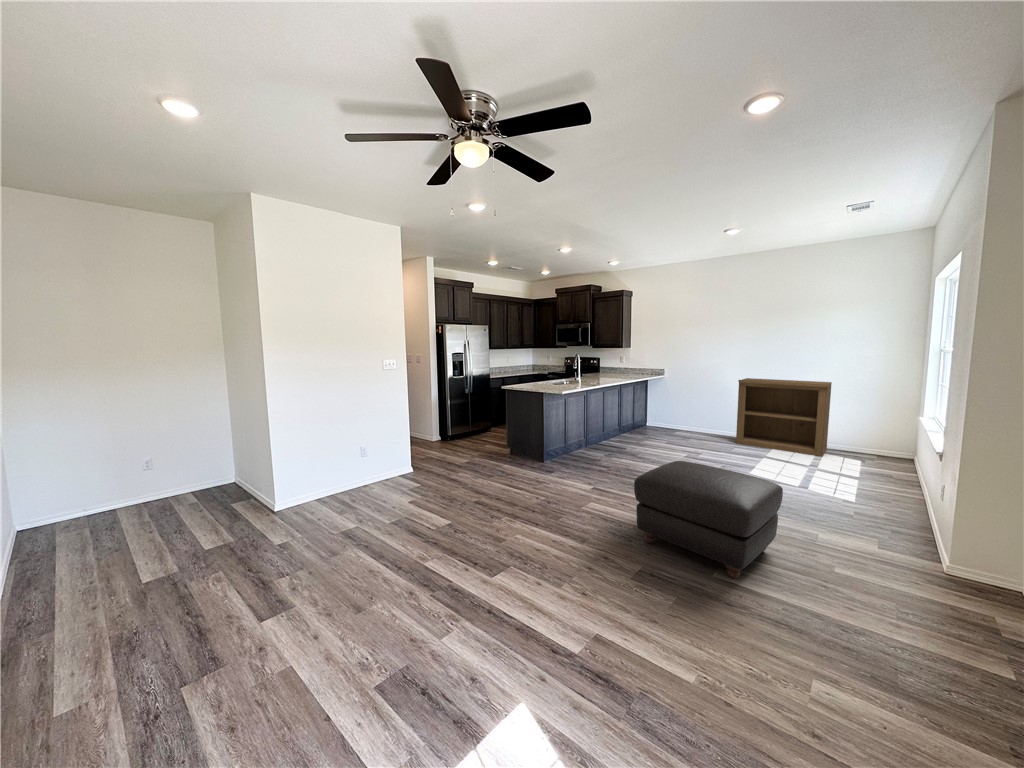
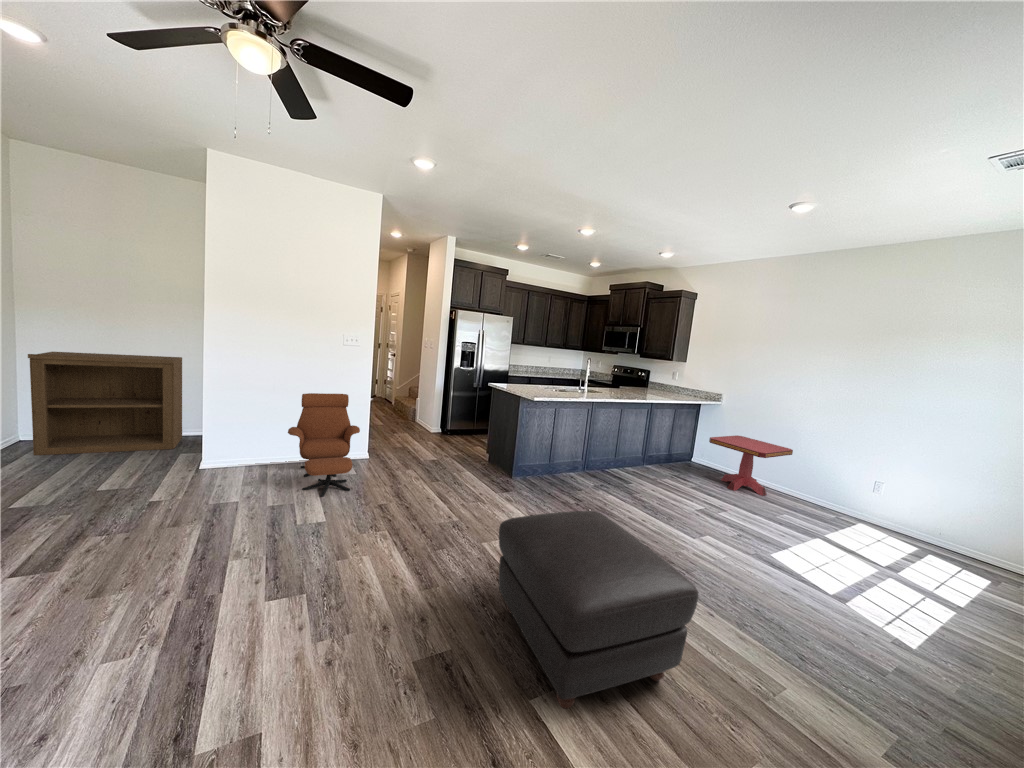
bookshelf: present [736,378,832,456] -> present [28,352,182,455]
side table: none [668,399,723,439] -> present [709,435,793,496]
lounge chair: none [352,414,434,508] -> present [288,393,360,497]

